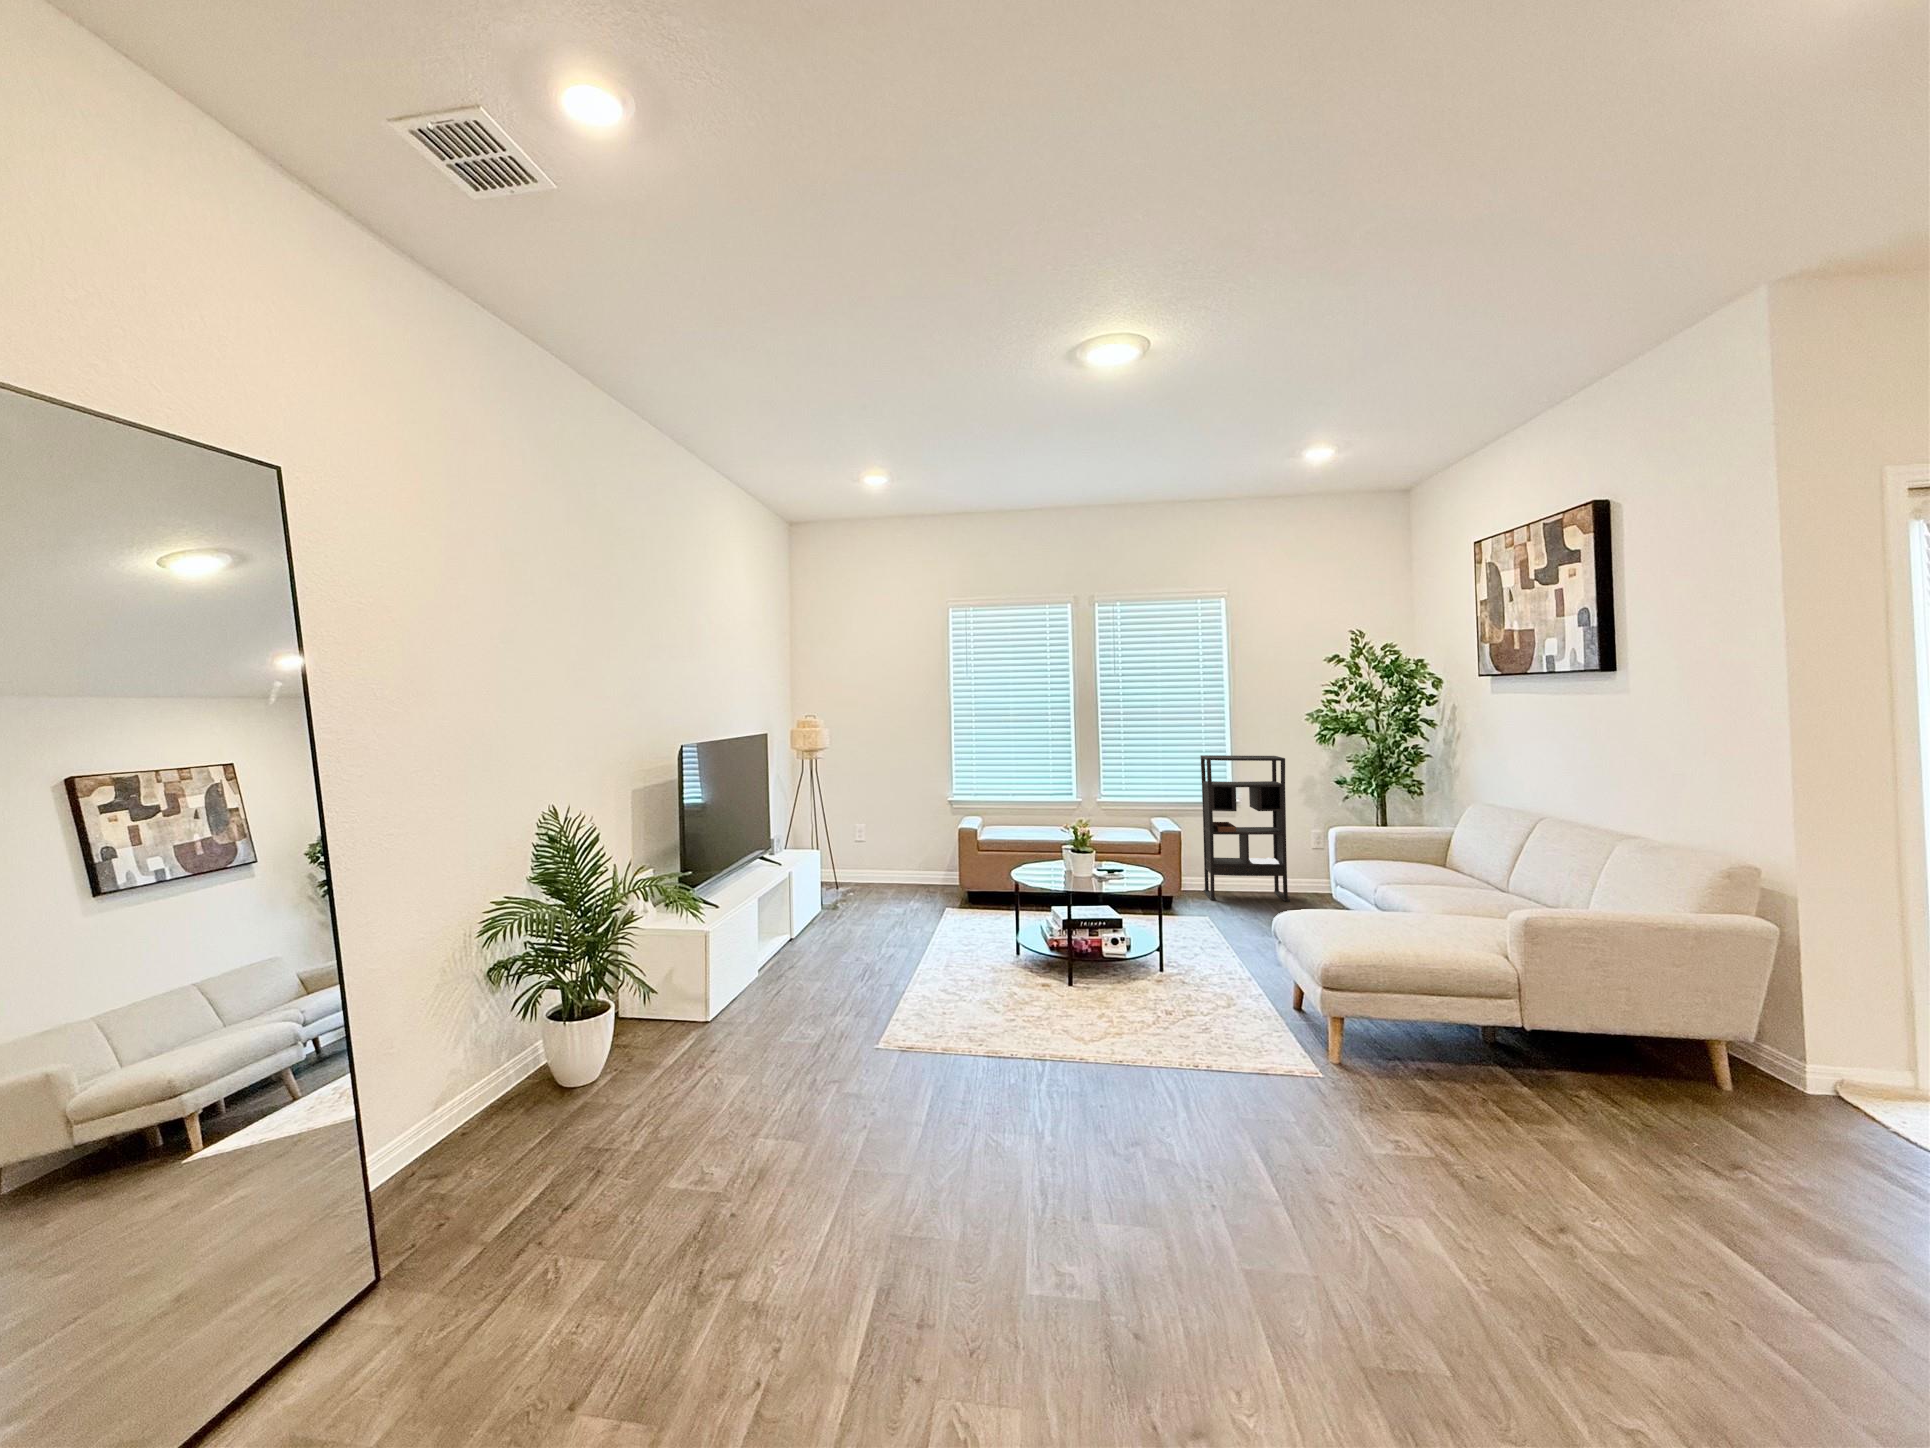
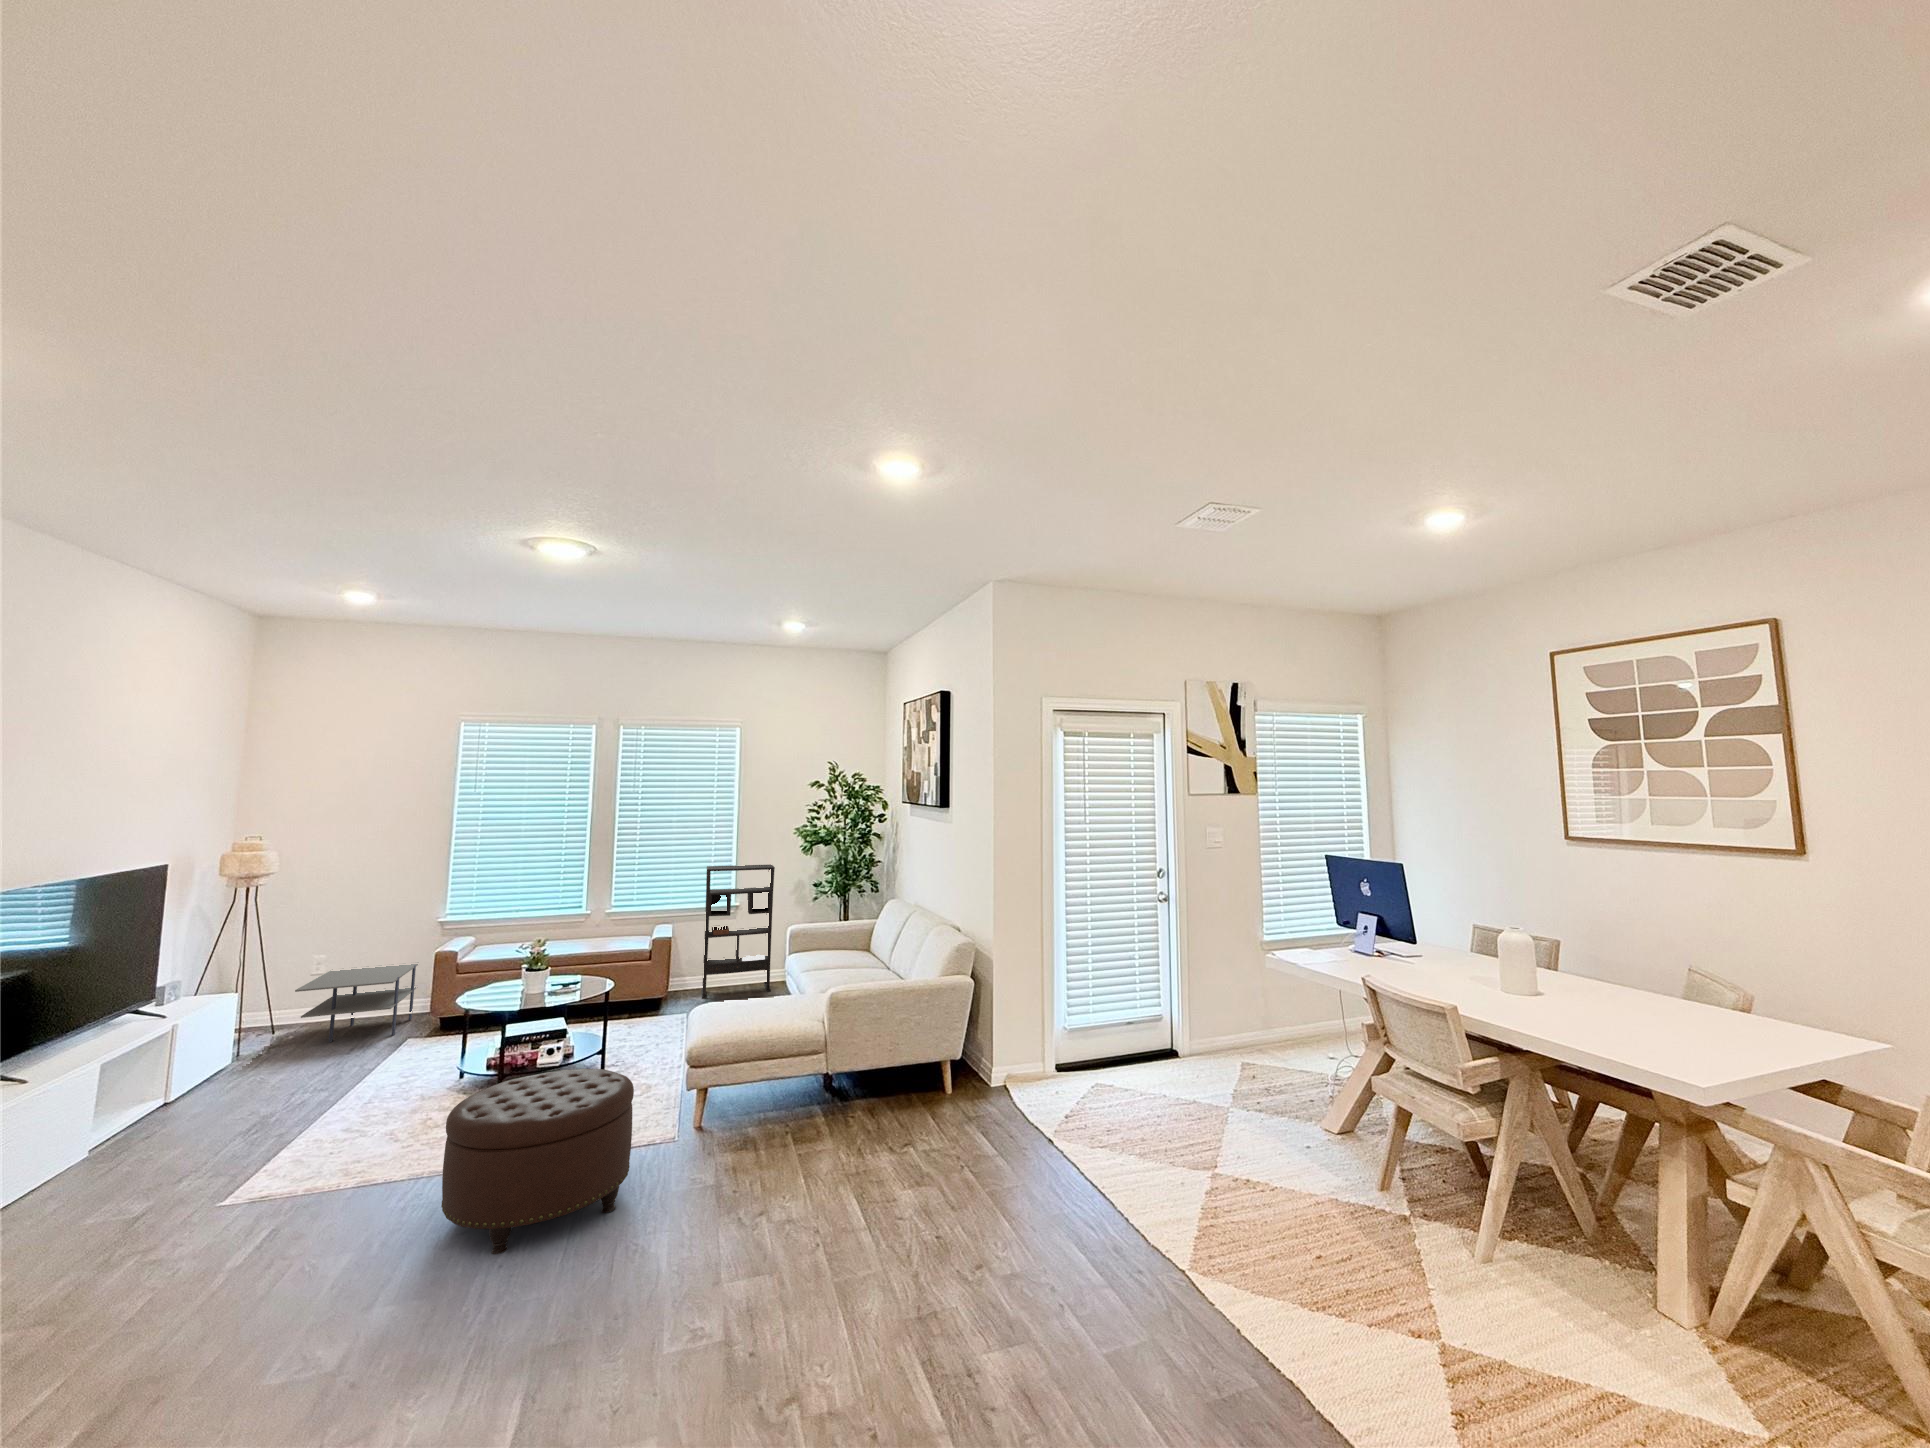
side table: none [857,837,939,902] -> present [295,964,418,1042]
ottoman: none [1108,973,1325,1188] -> present [441,1069,634,1254]

